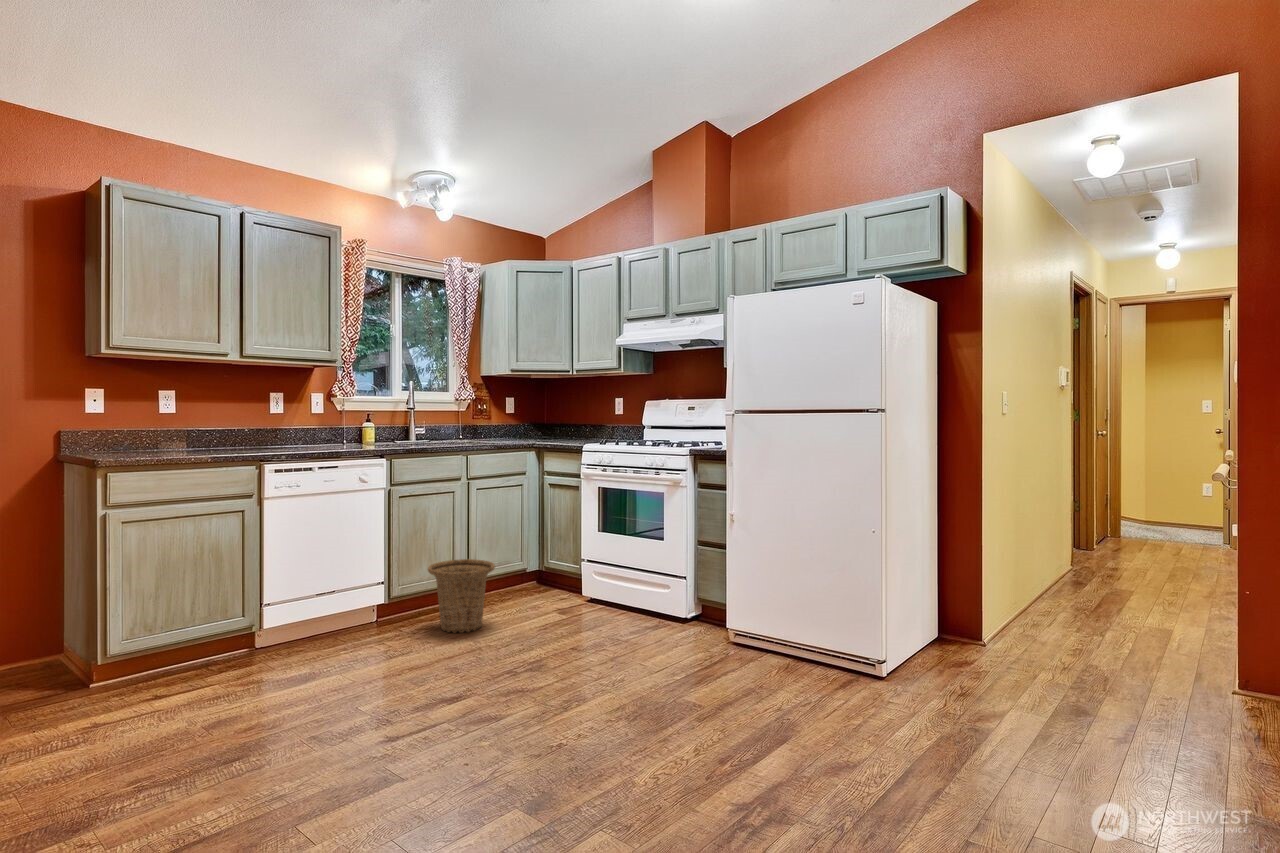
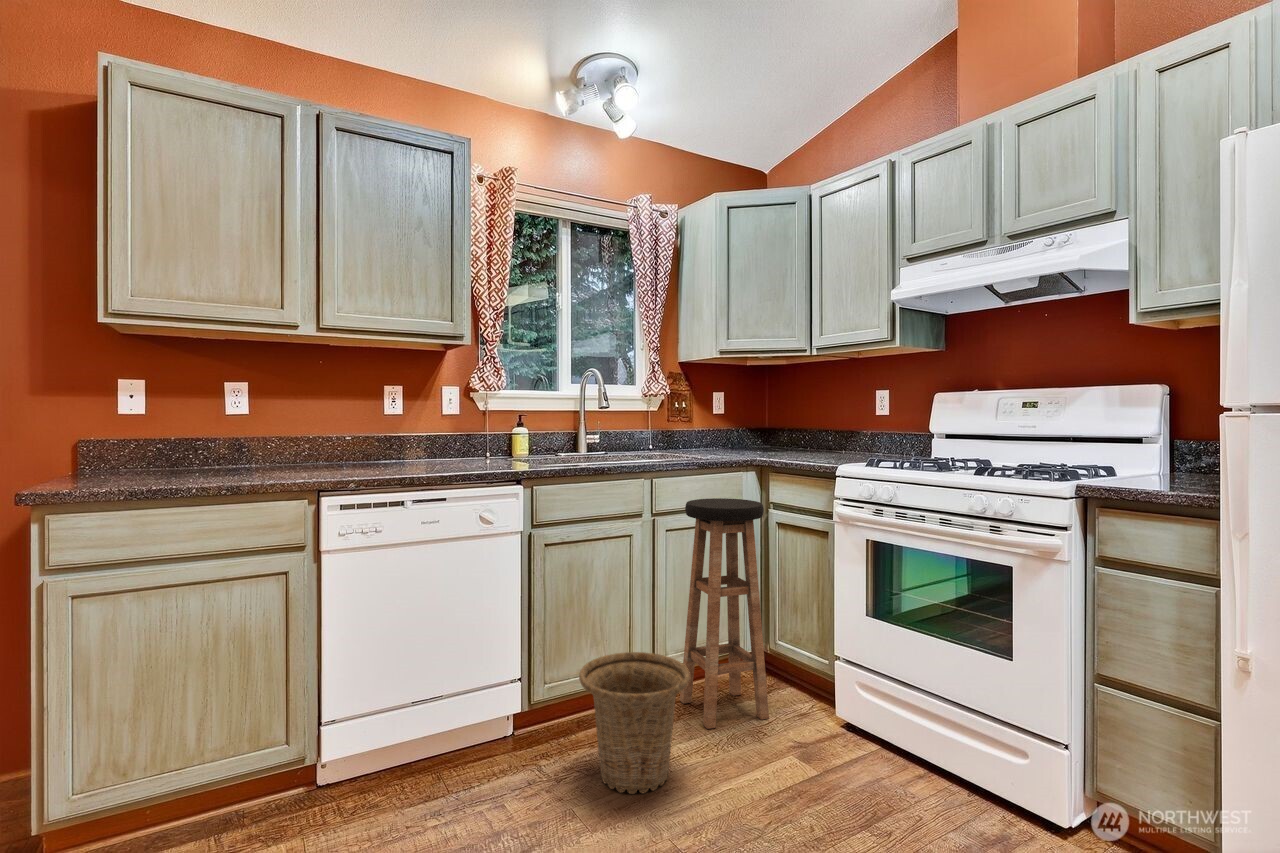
bar stool: none [486,468,543,608] -> present [680,498,769,729]

